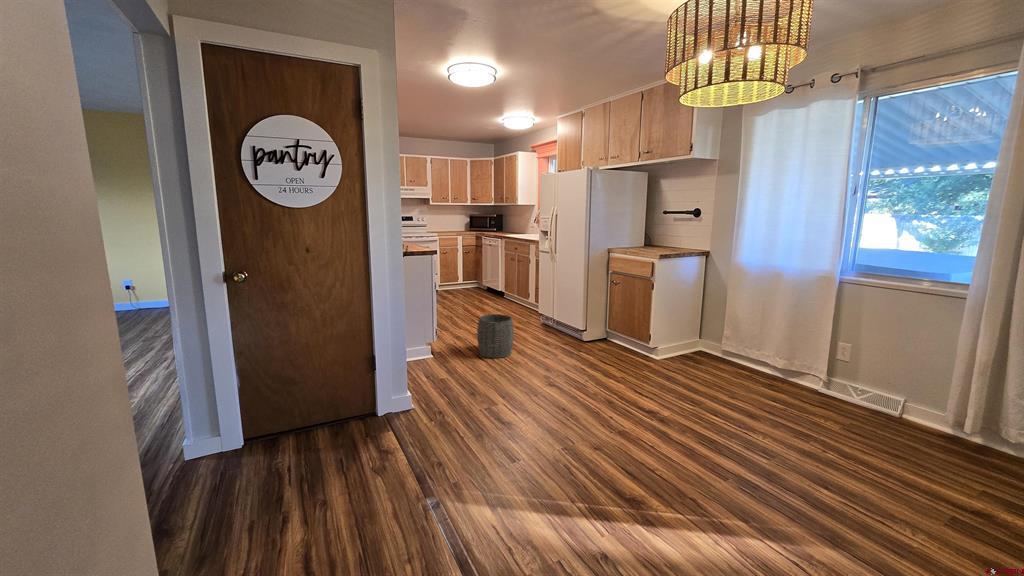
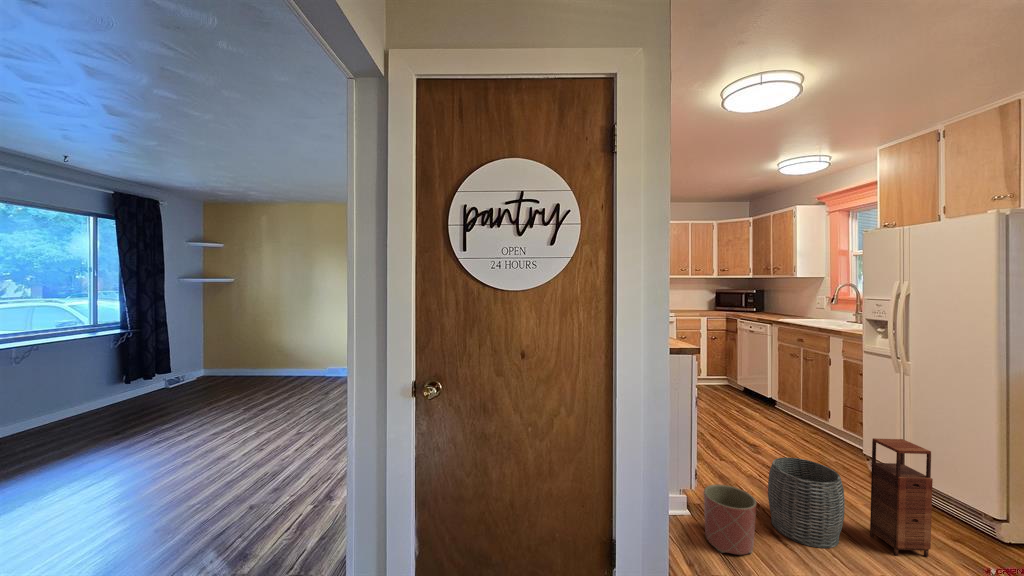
storage cabinet: none [527,294,551,354] -> present [870,438,933,557]
planter: none [438,334,466,370] -> present [704,485,756,555]

